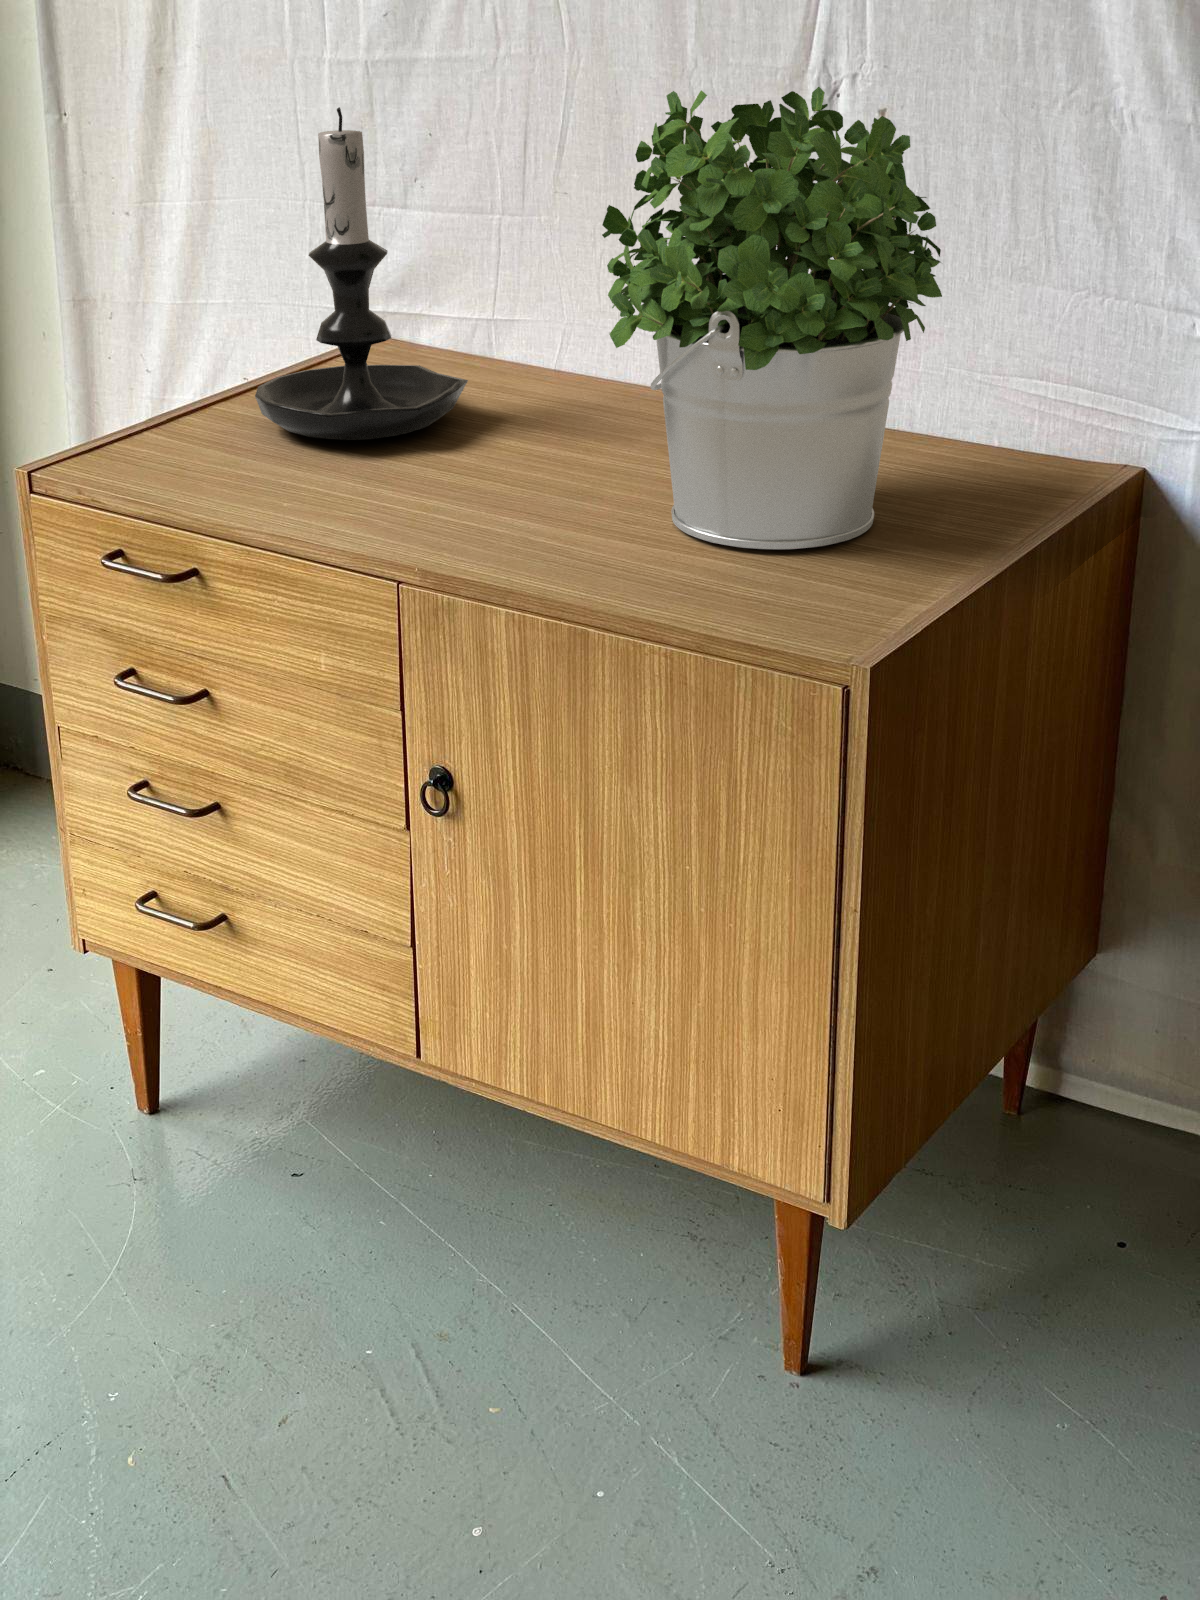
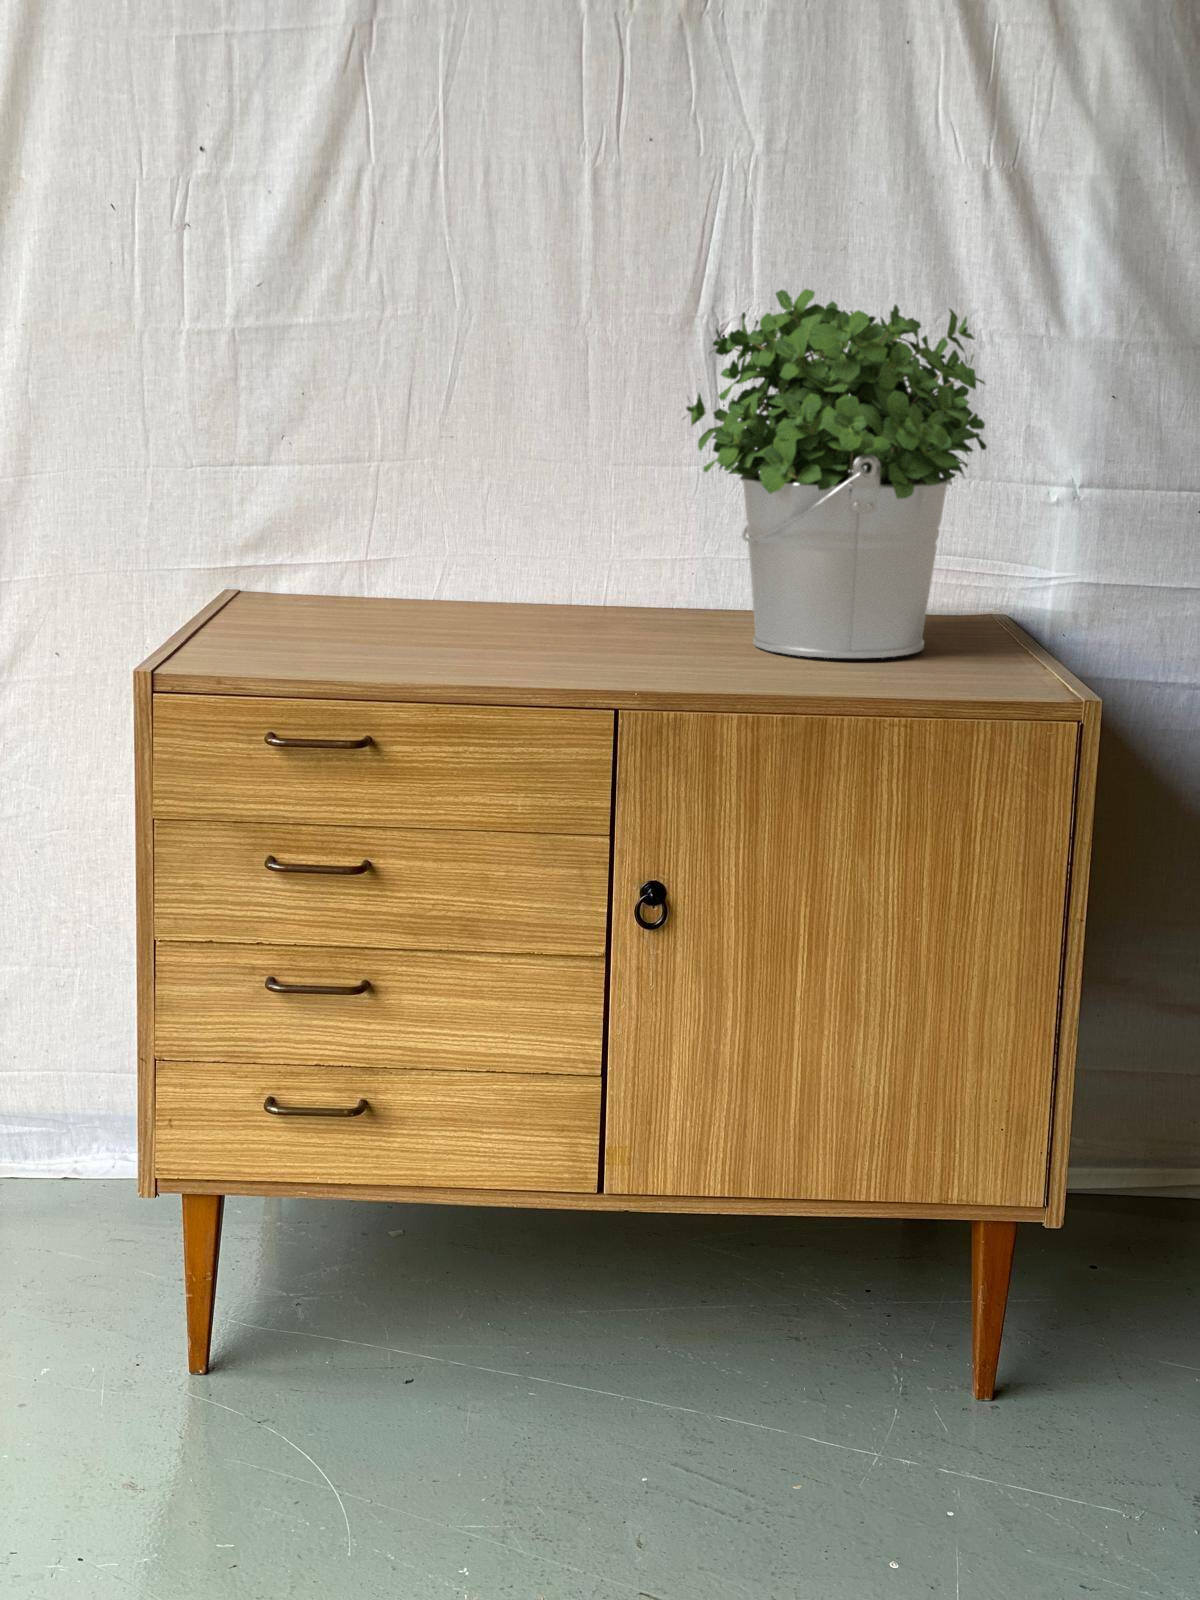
candle holder: present [255,107,468,440] -> none [274,330,468,632]

